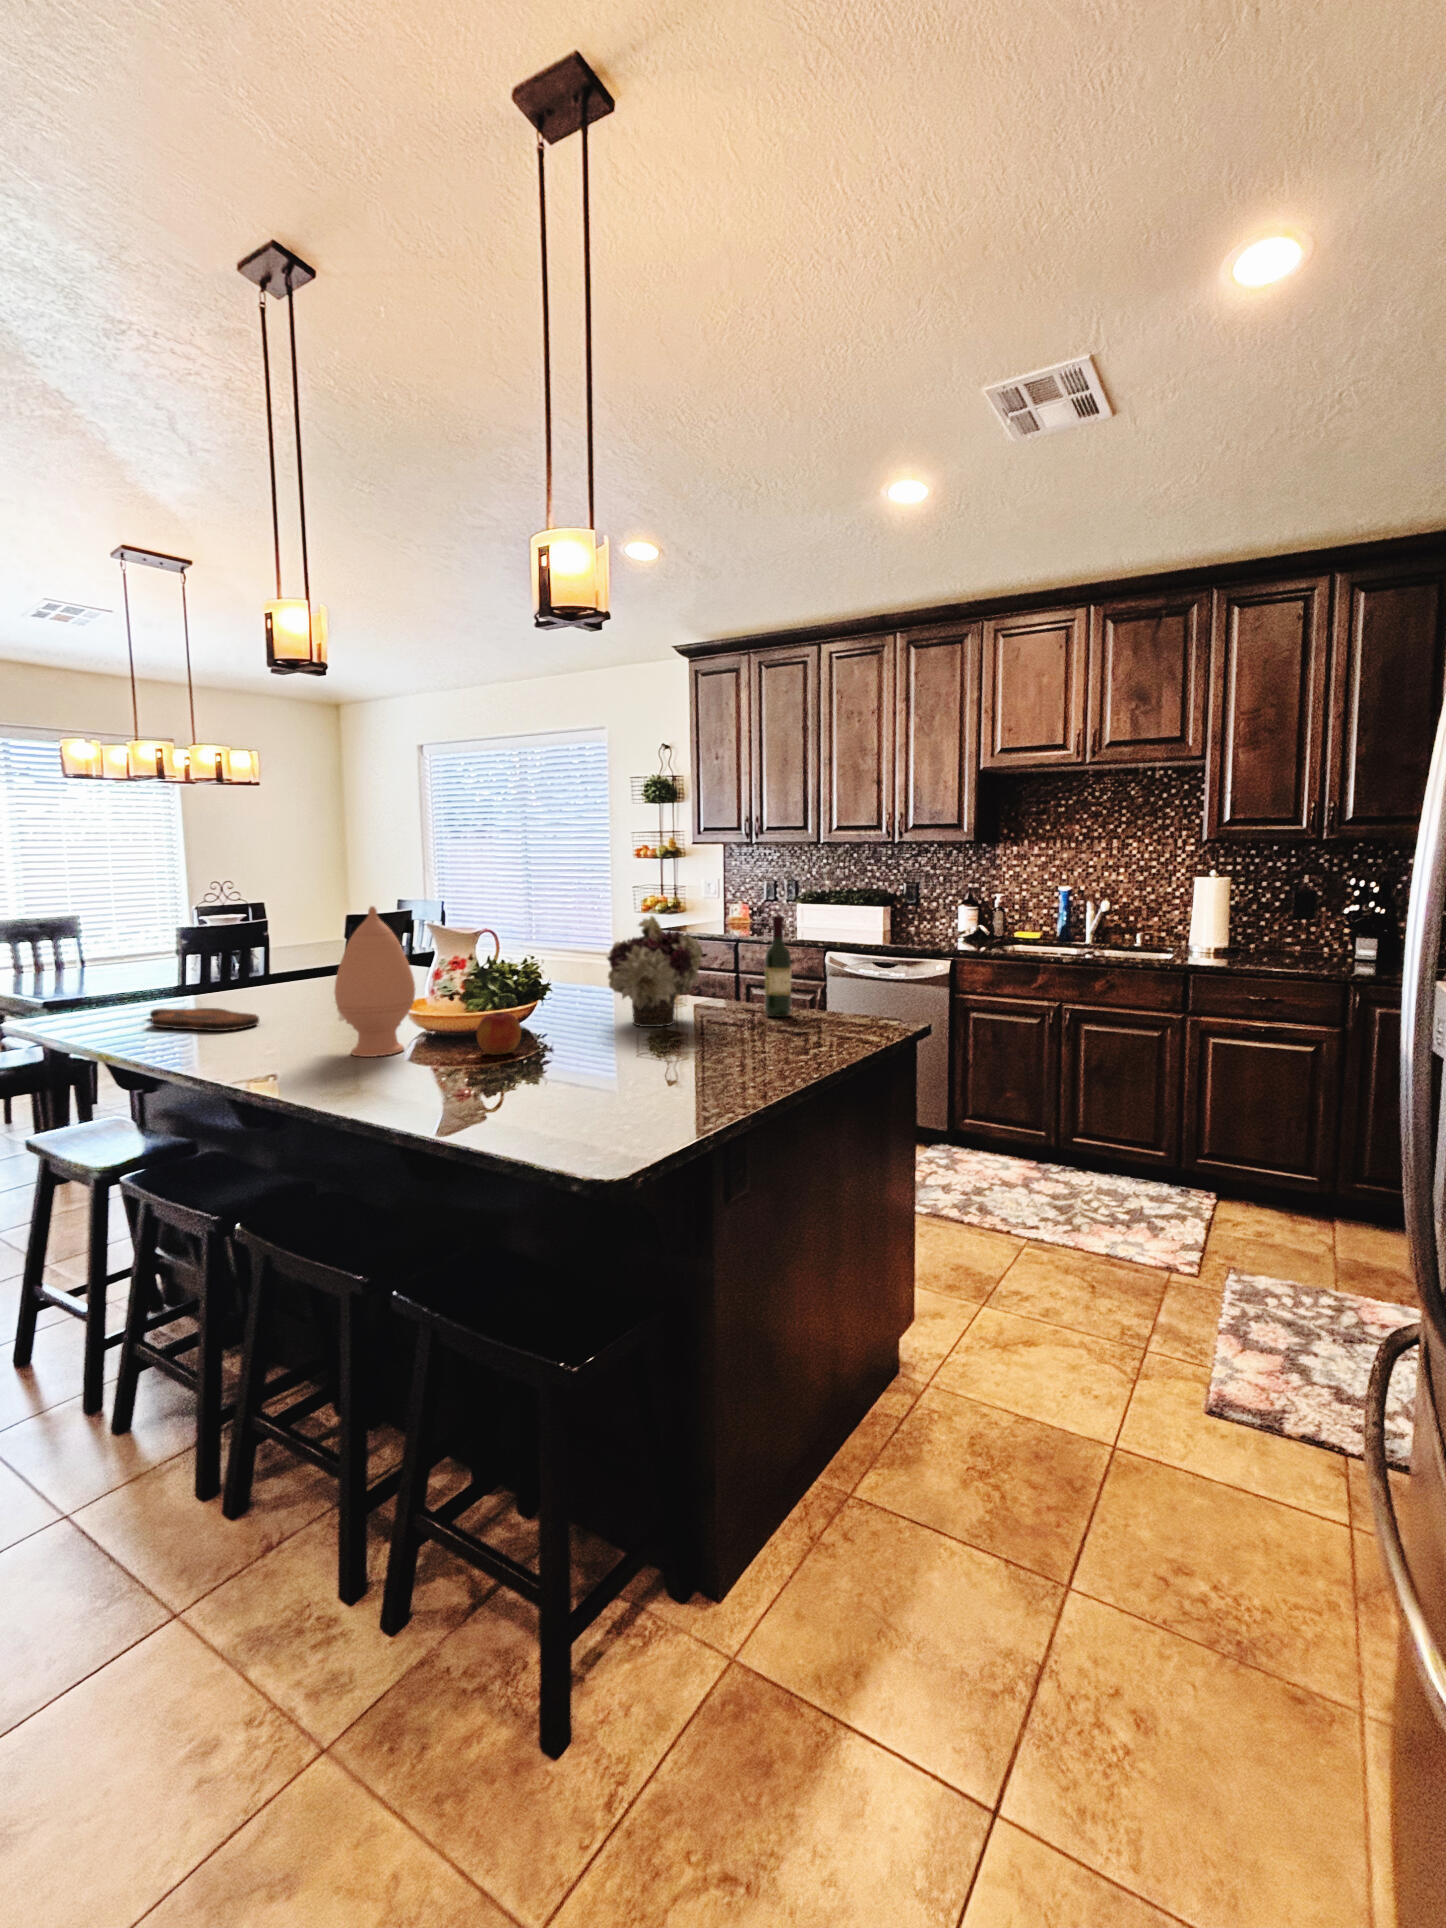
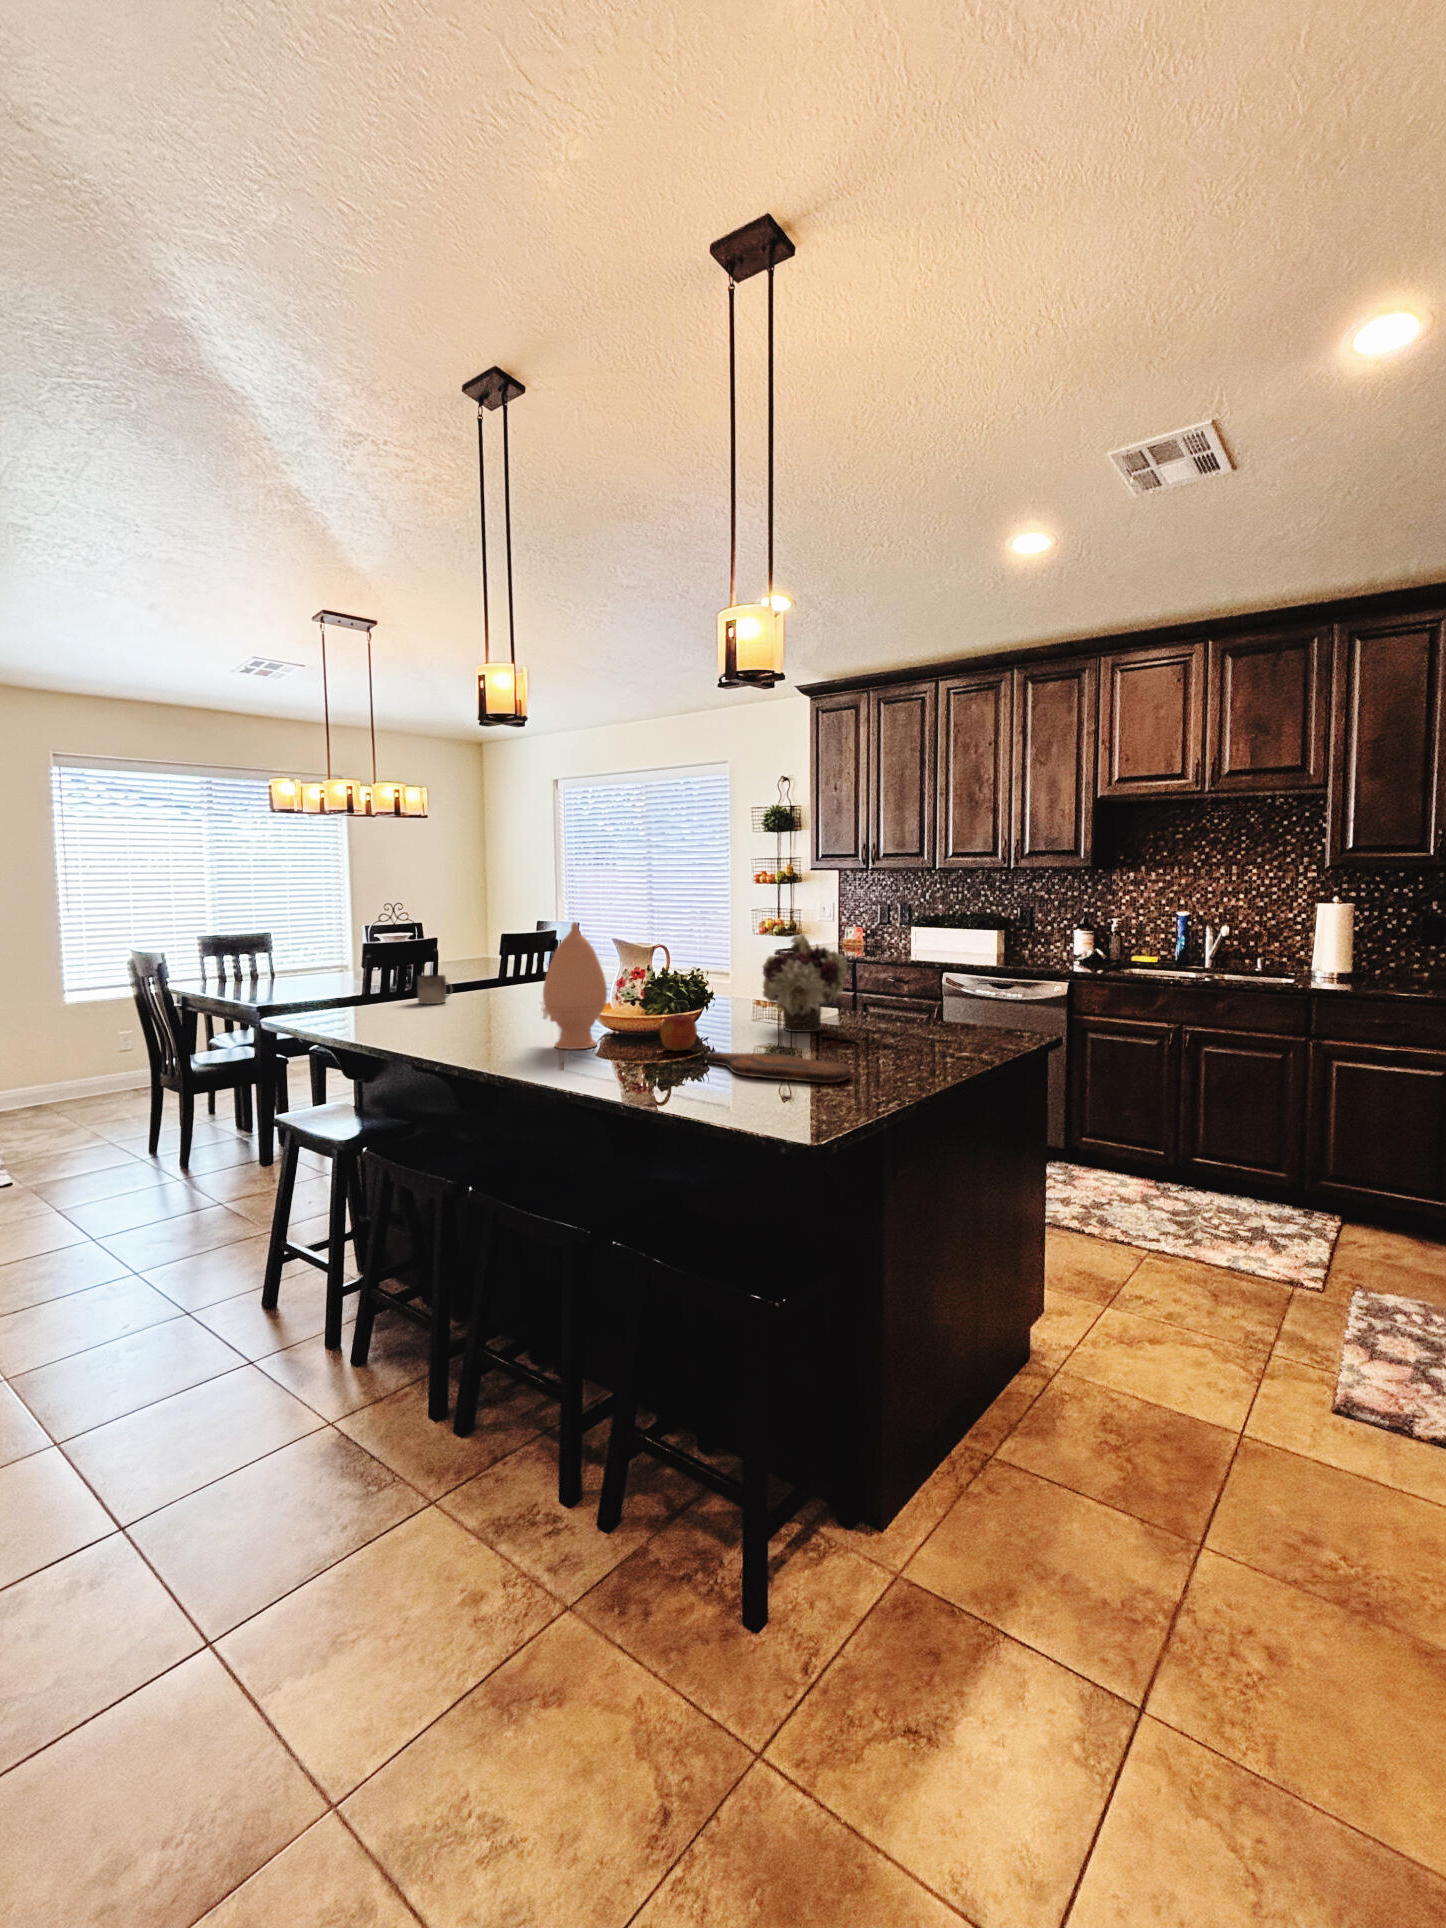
wine bottle: present [765,915,791,1017] -> none [901,934,926,1027]
mug: none [214,967,258,1002] -> present [417,975,452,1004]
cutting board: present [150,1008,259,1031] -> present [704,1052,850,1083]

